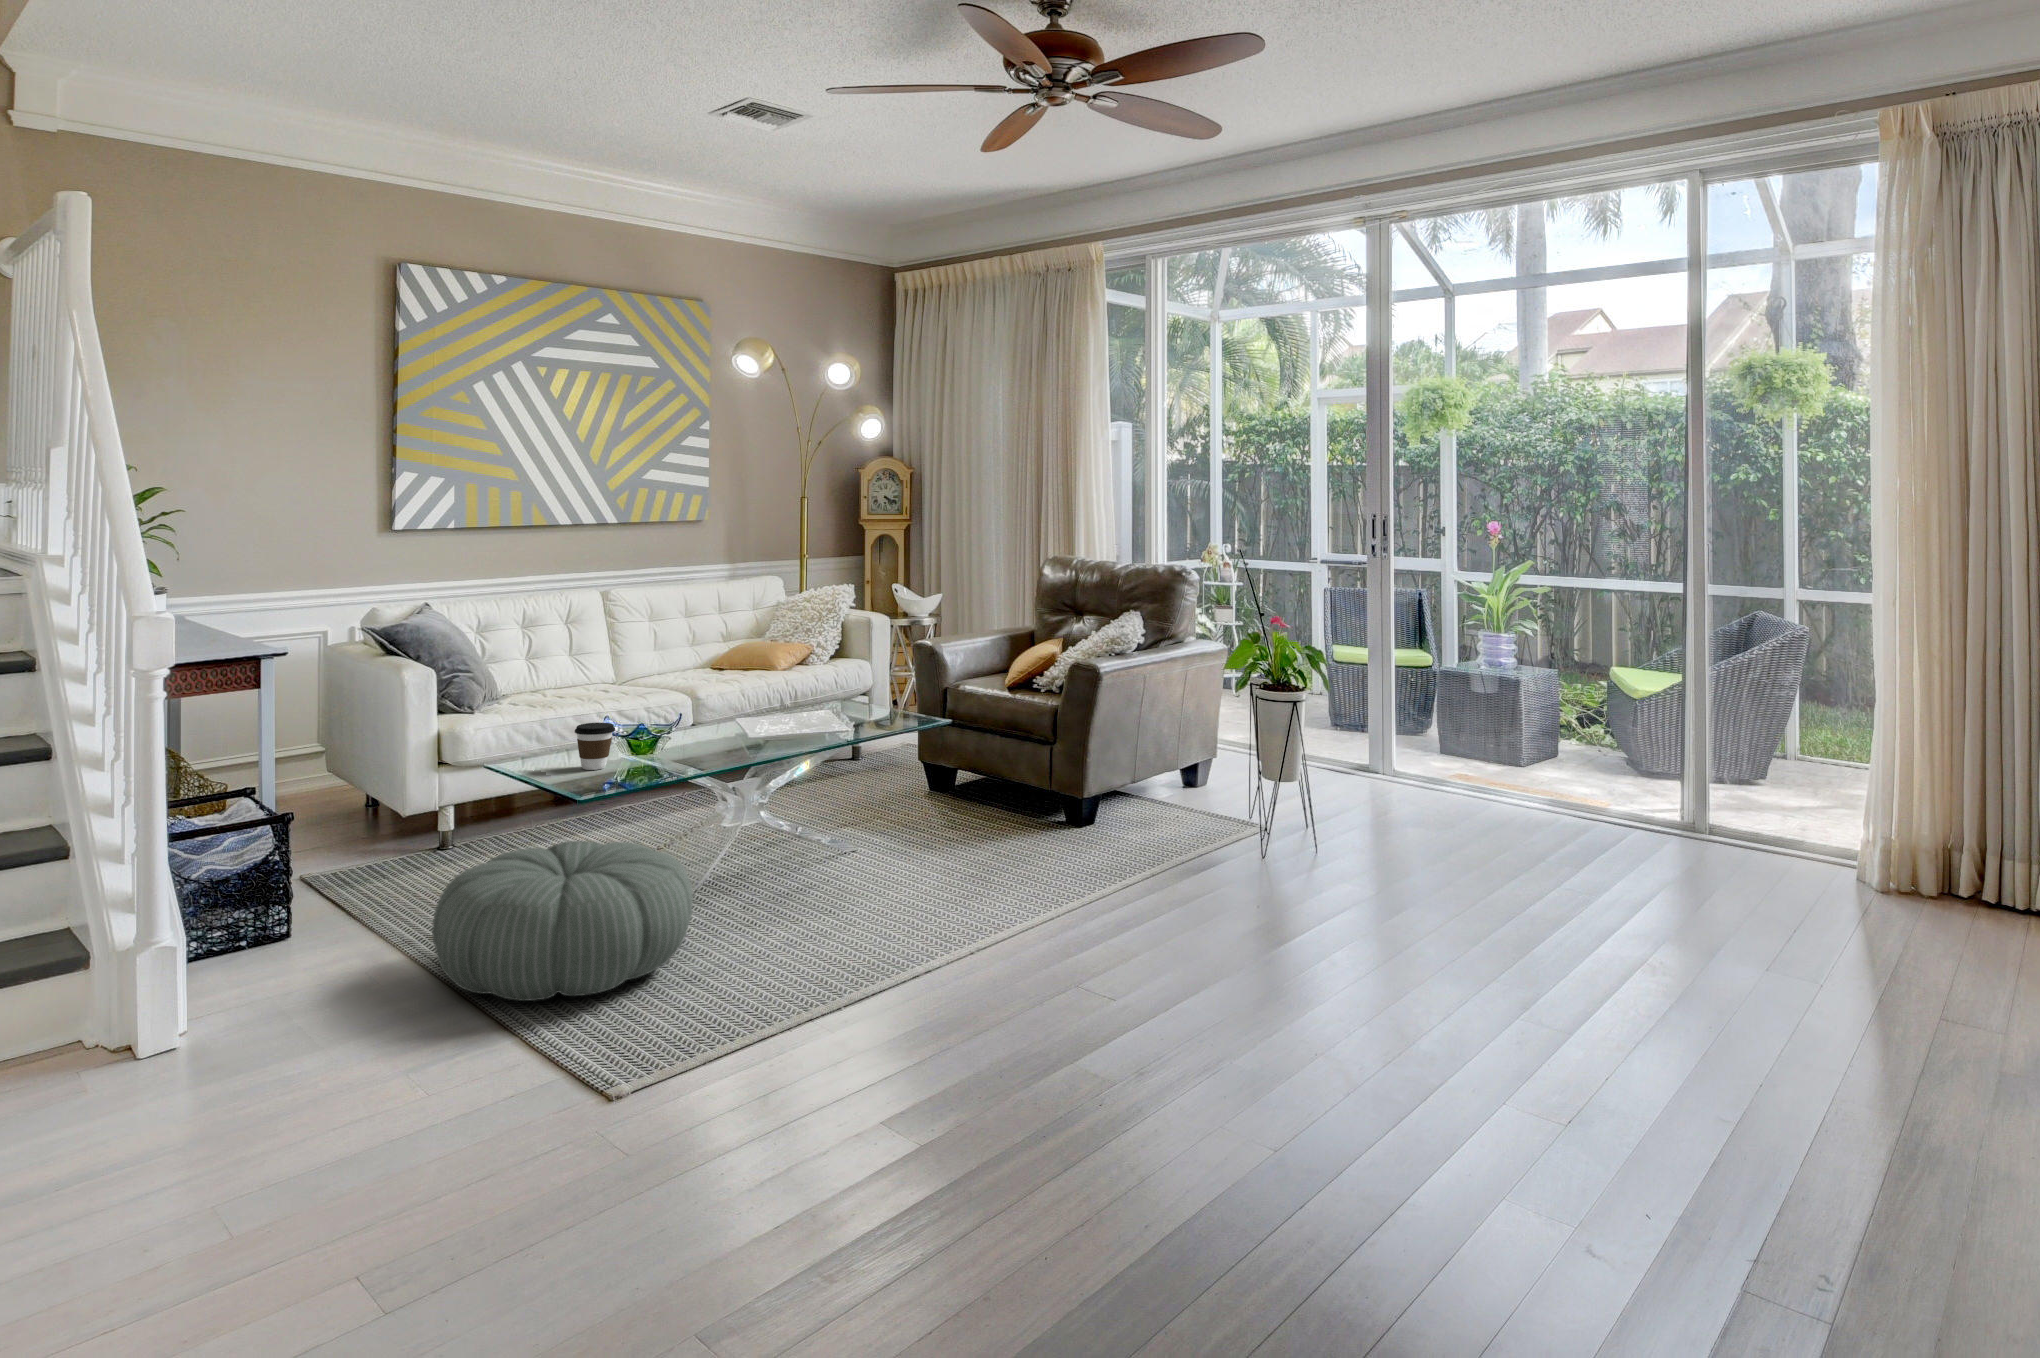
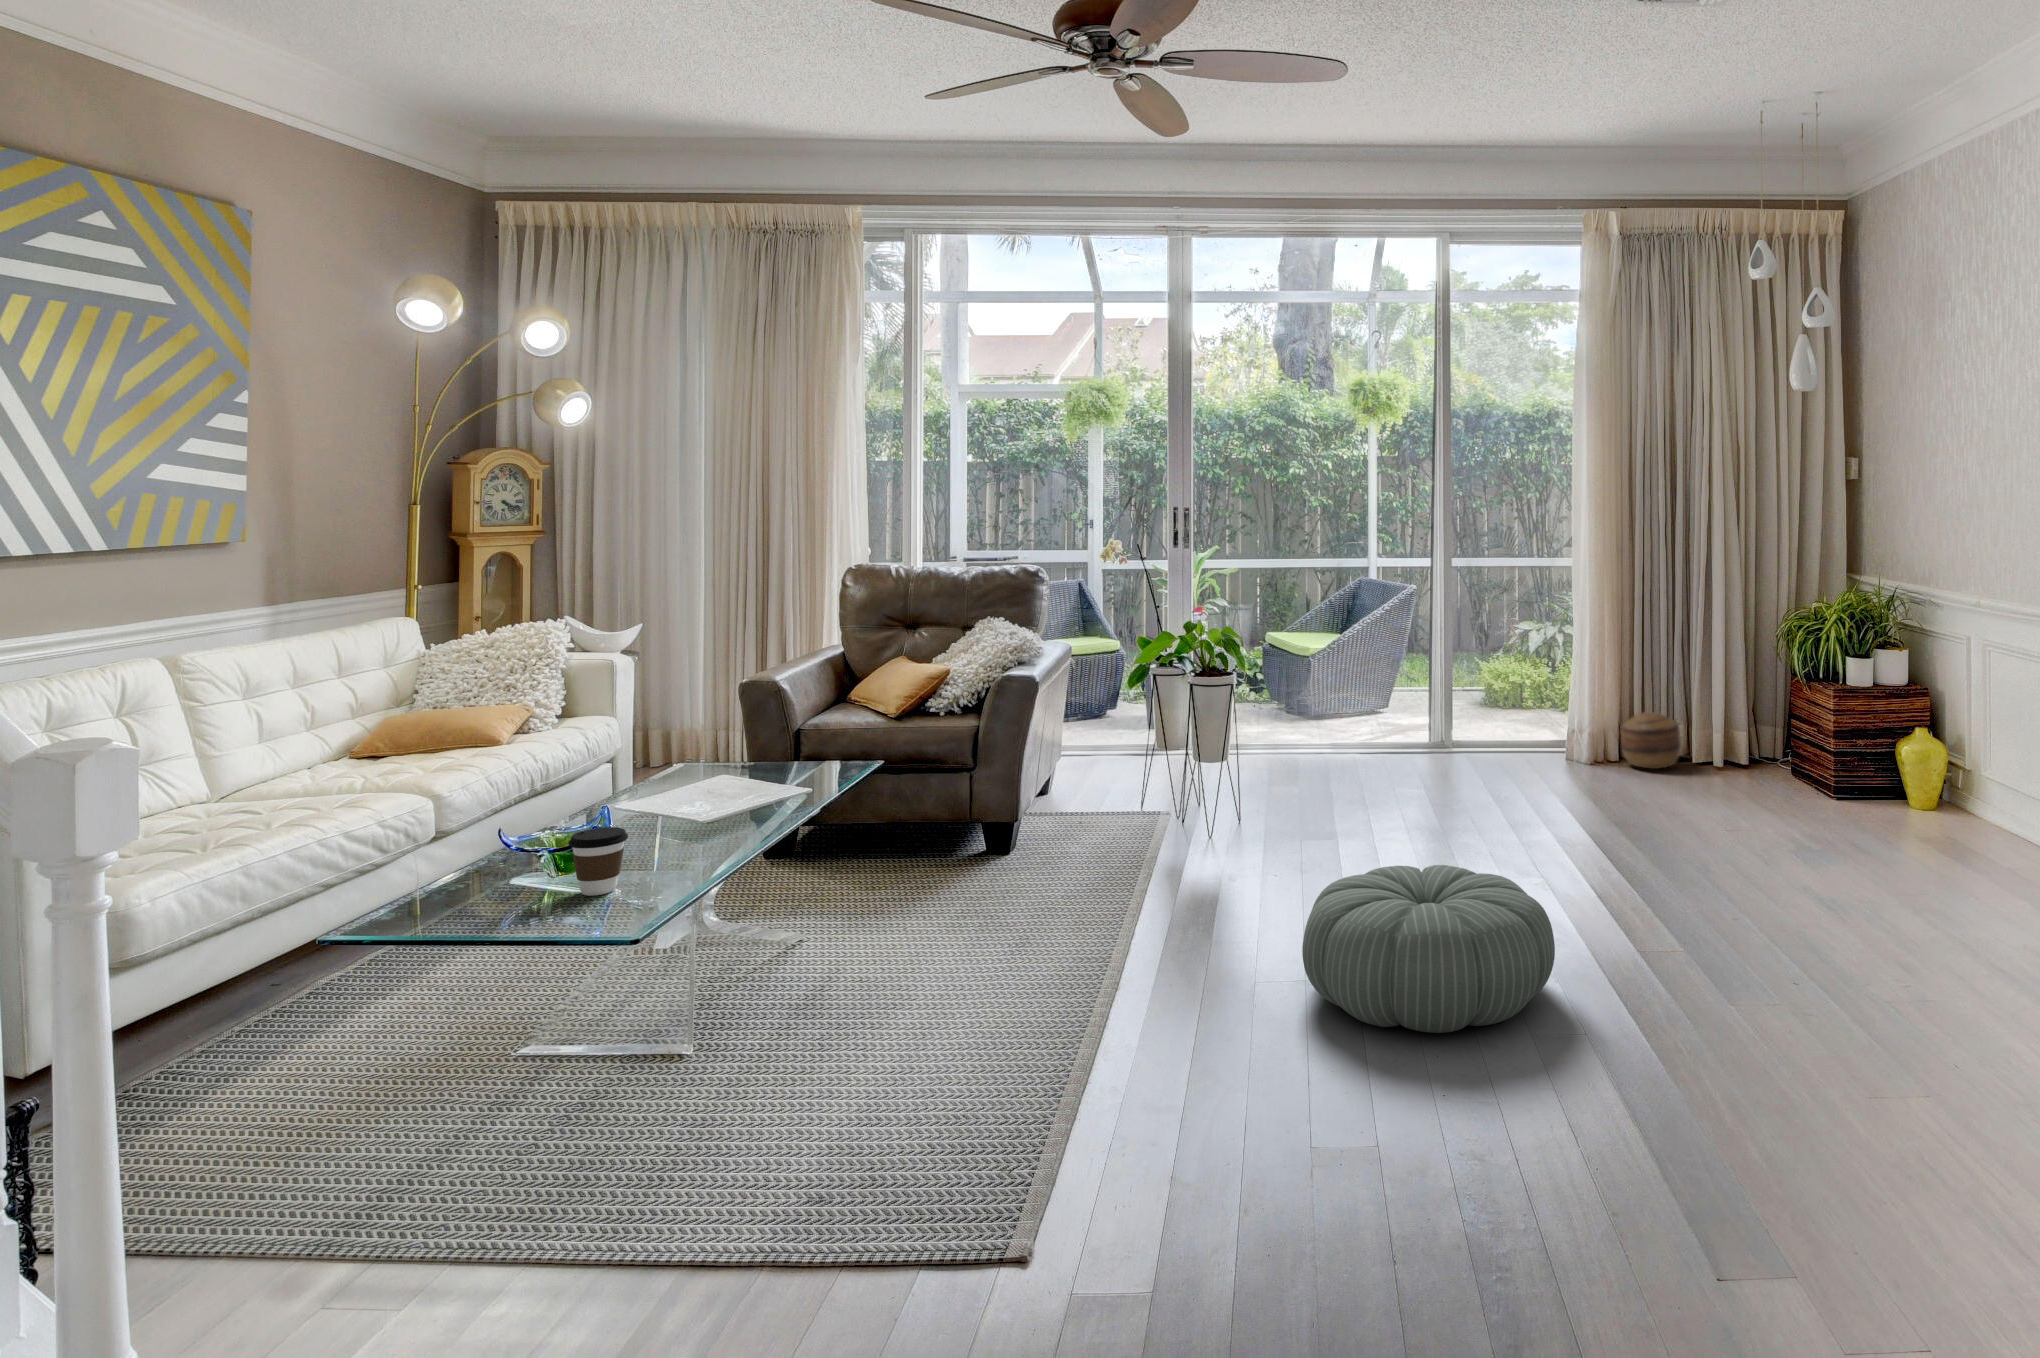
basket: none [1916,830,2019,915] -> present [1620,712,1681,769]
pouf: present [432,841,693,1001] -> present [1302,865,1555,1033]

